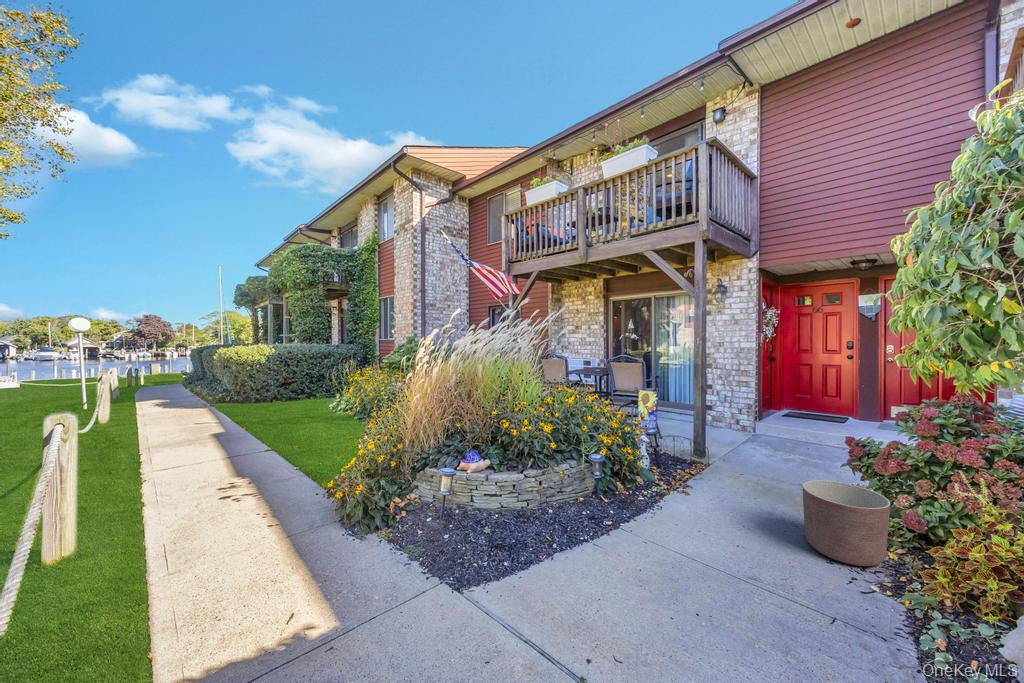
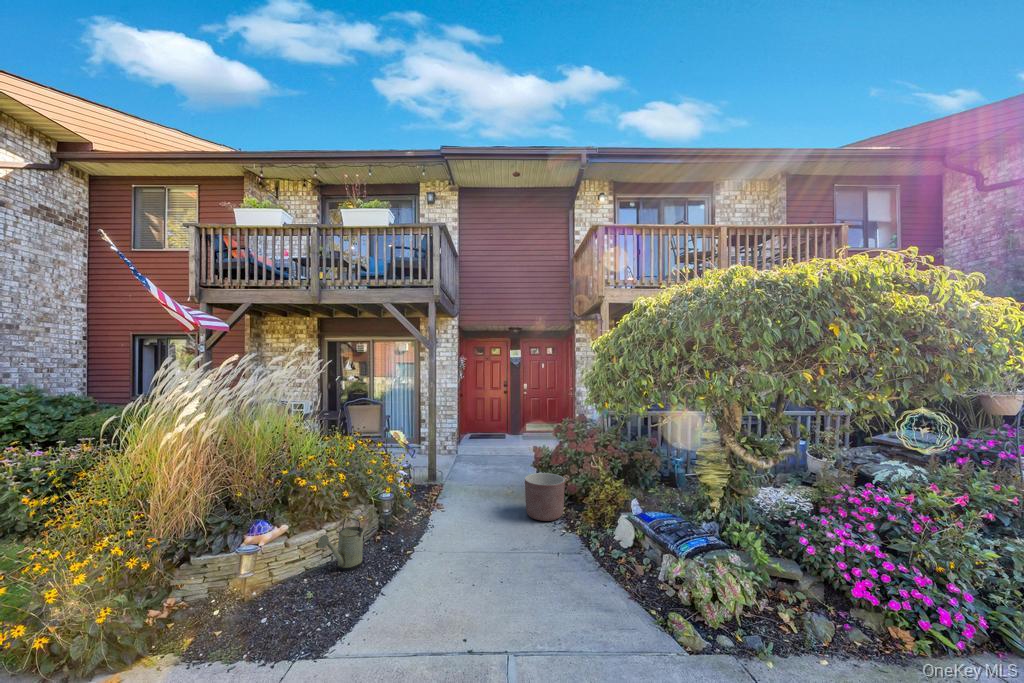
watering can: none [509,468,562,522] -> present [318,517,364,571]

